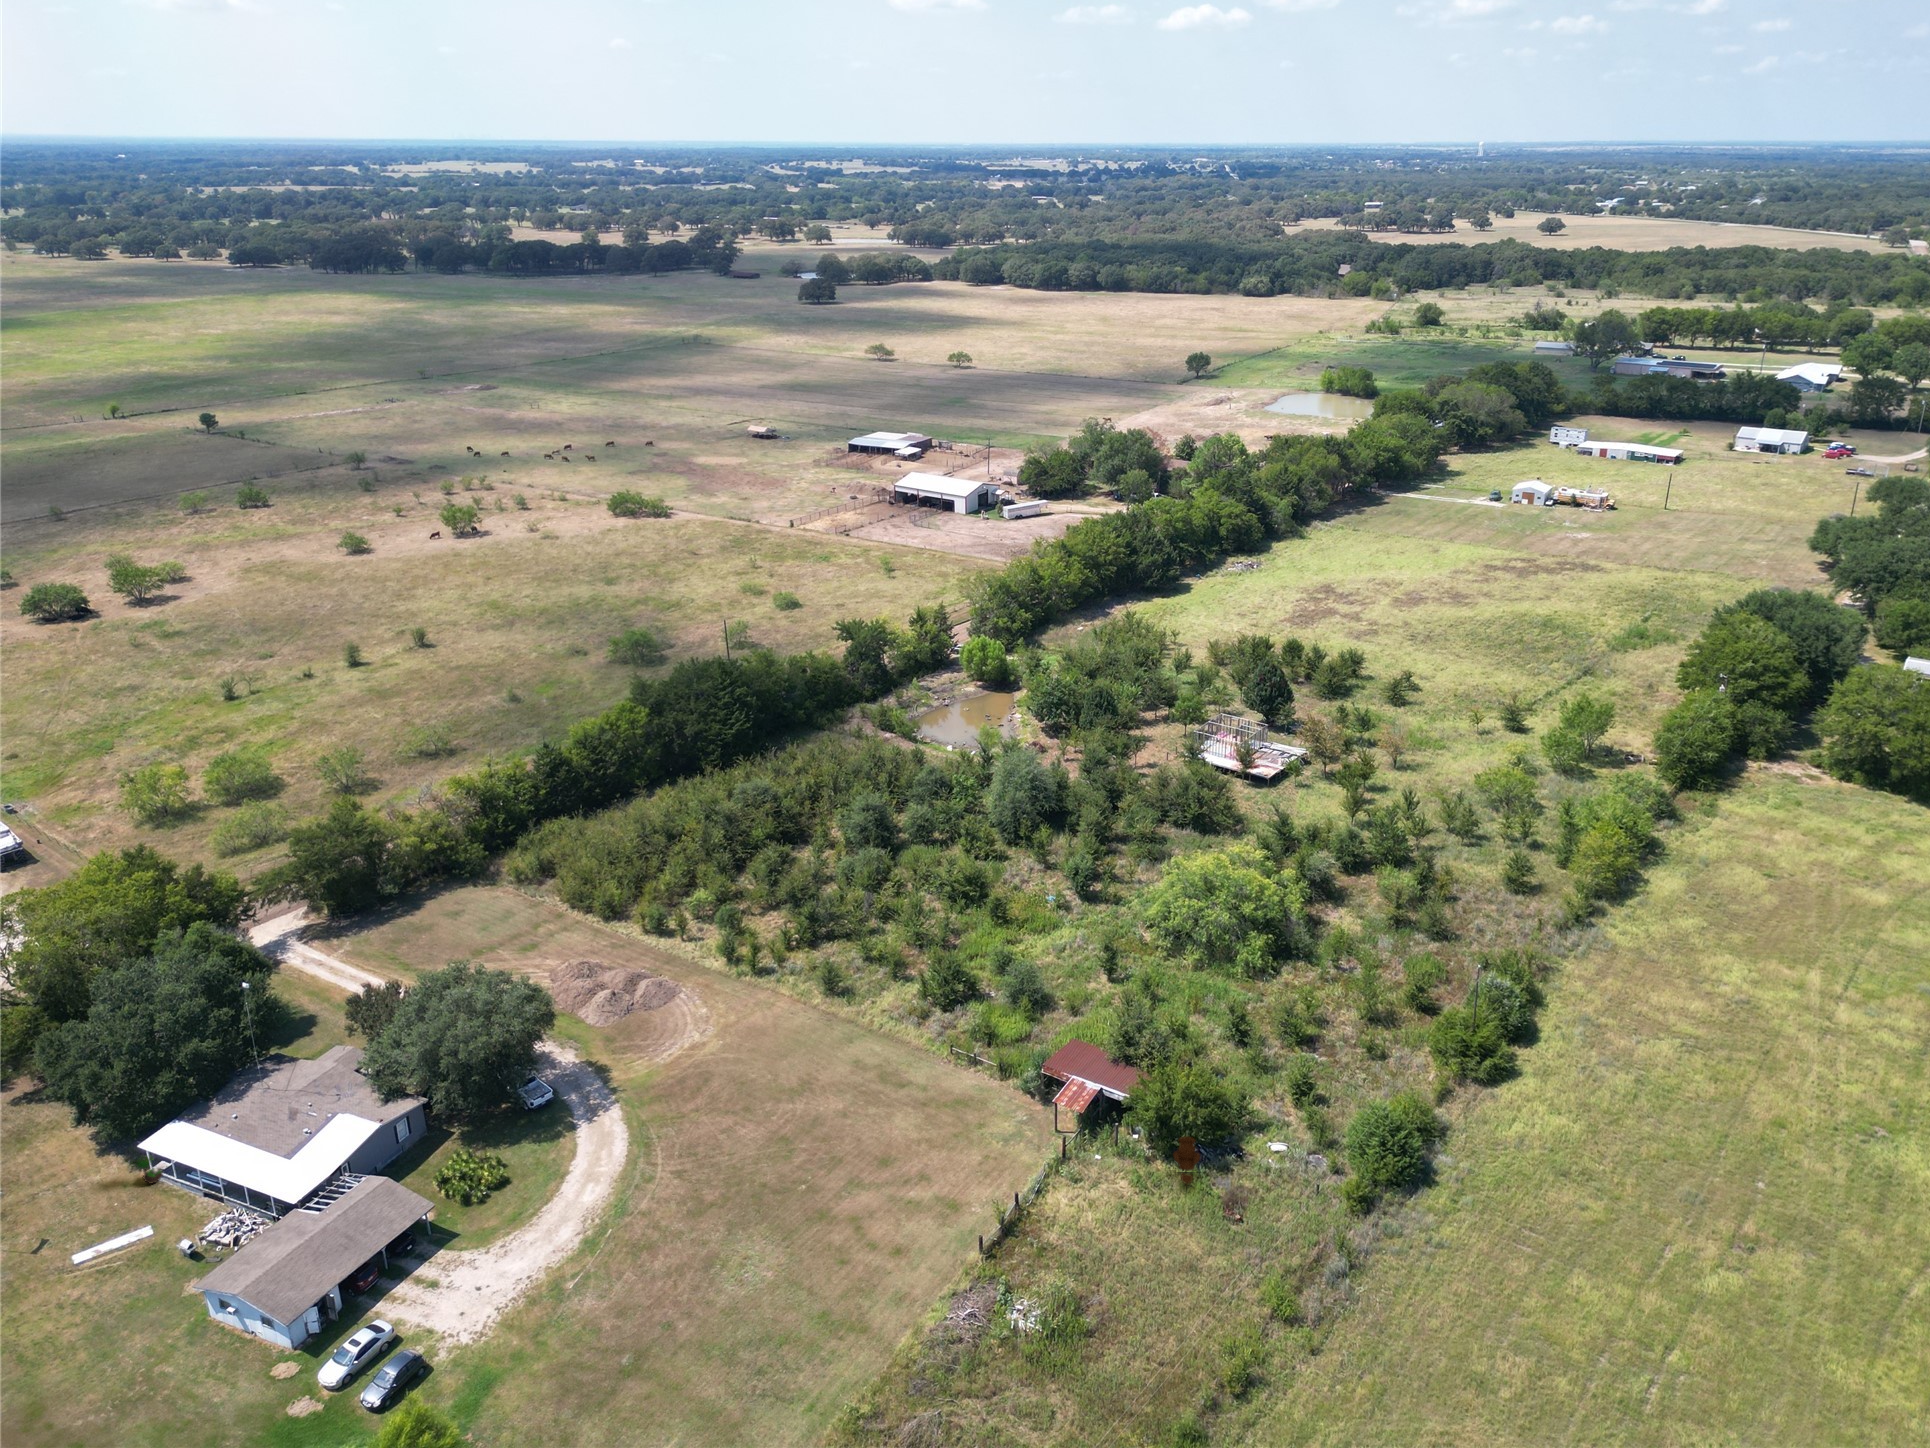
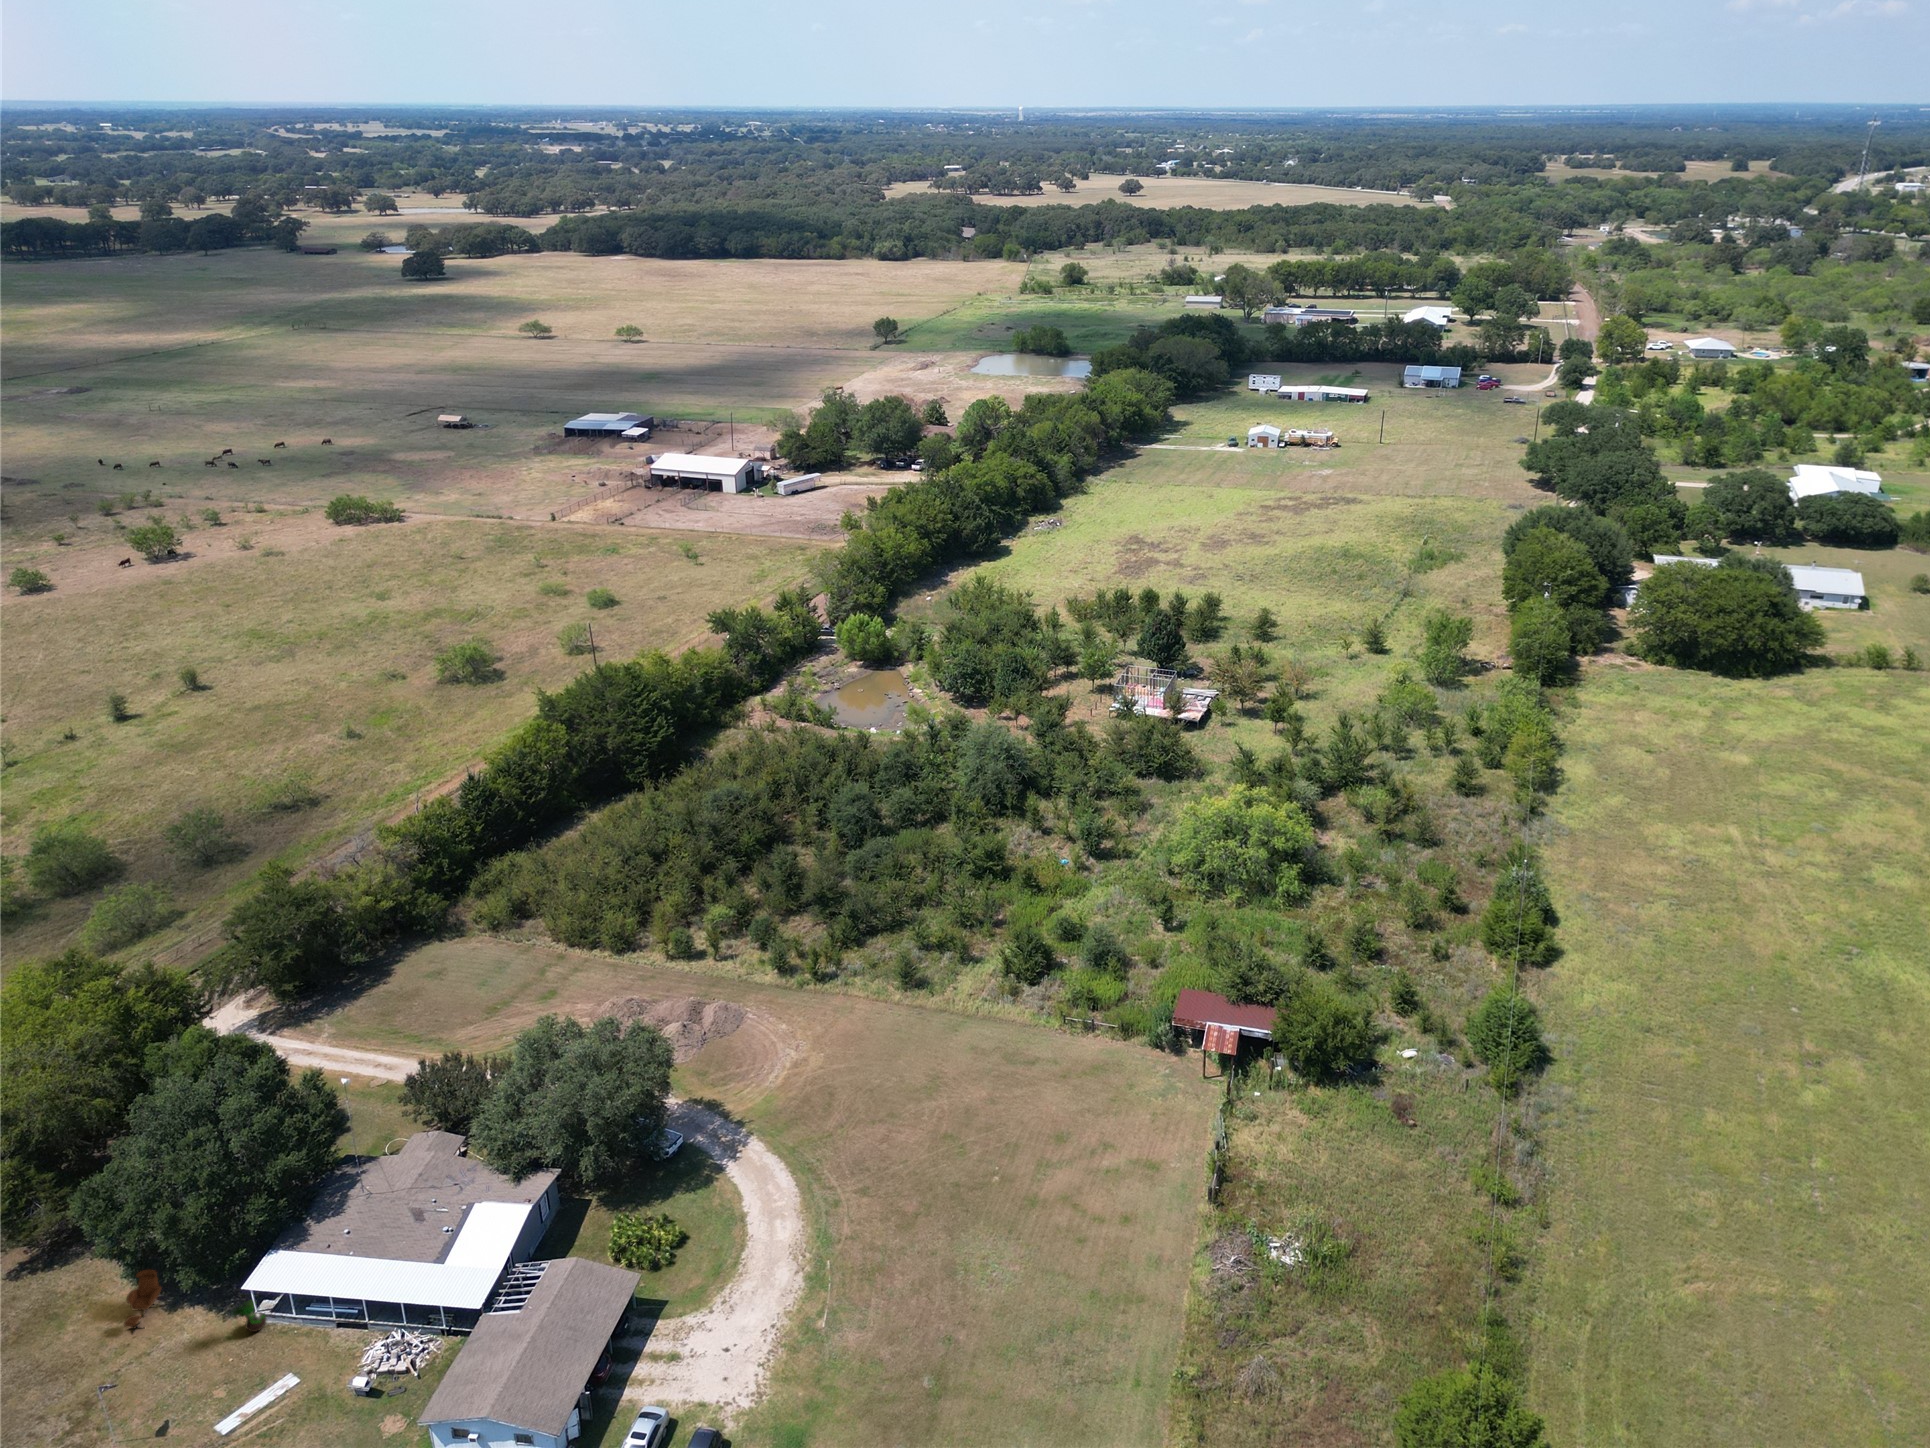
lounge chair: present [1174,1136,1200,1186] -> present [124,1270,161,1330]

